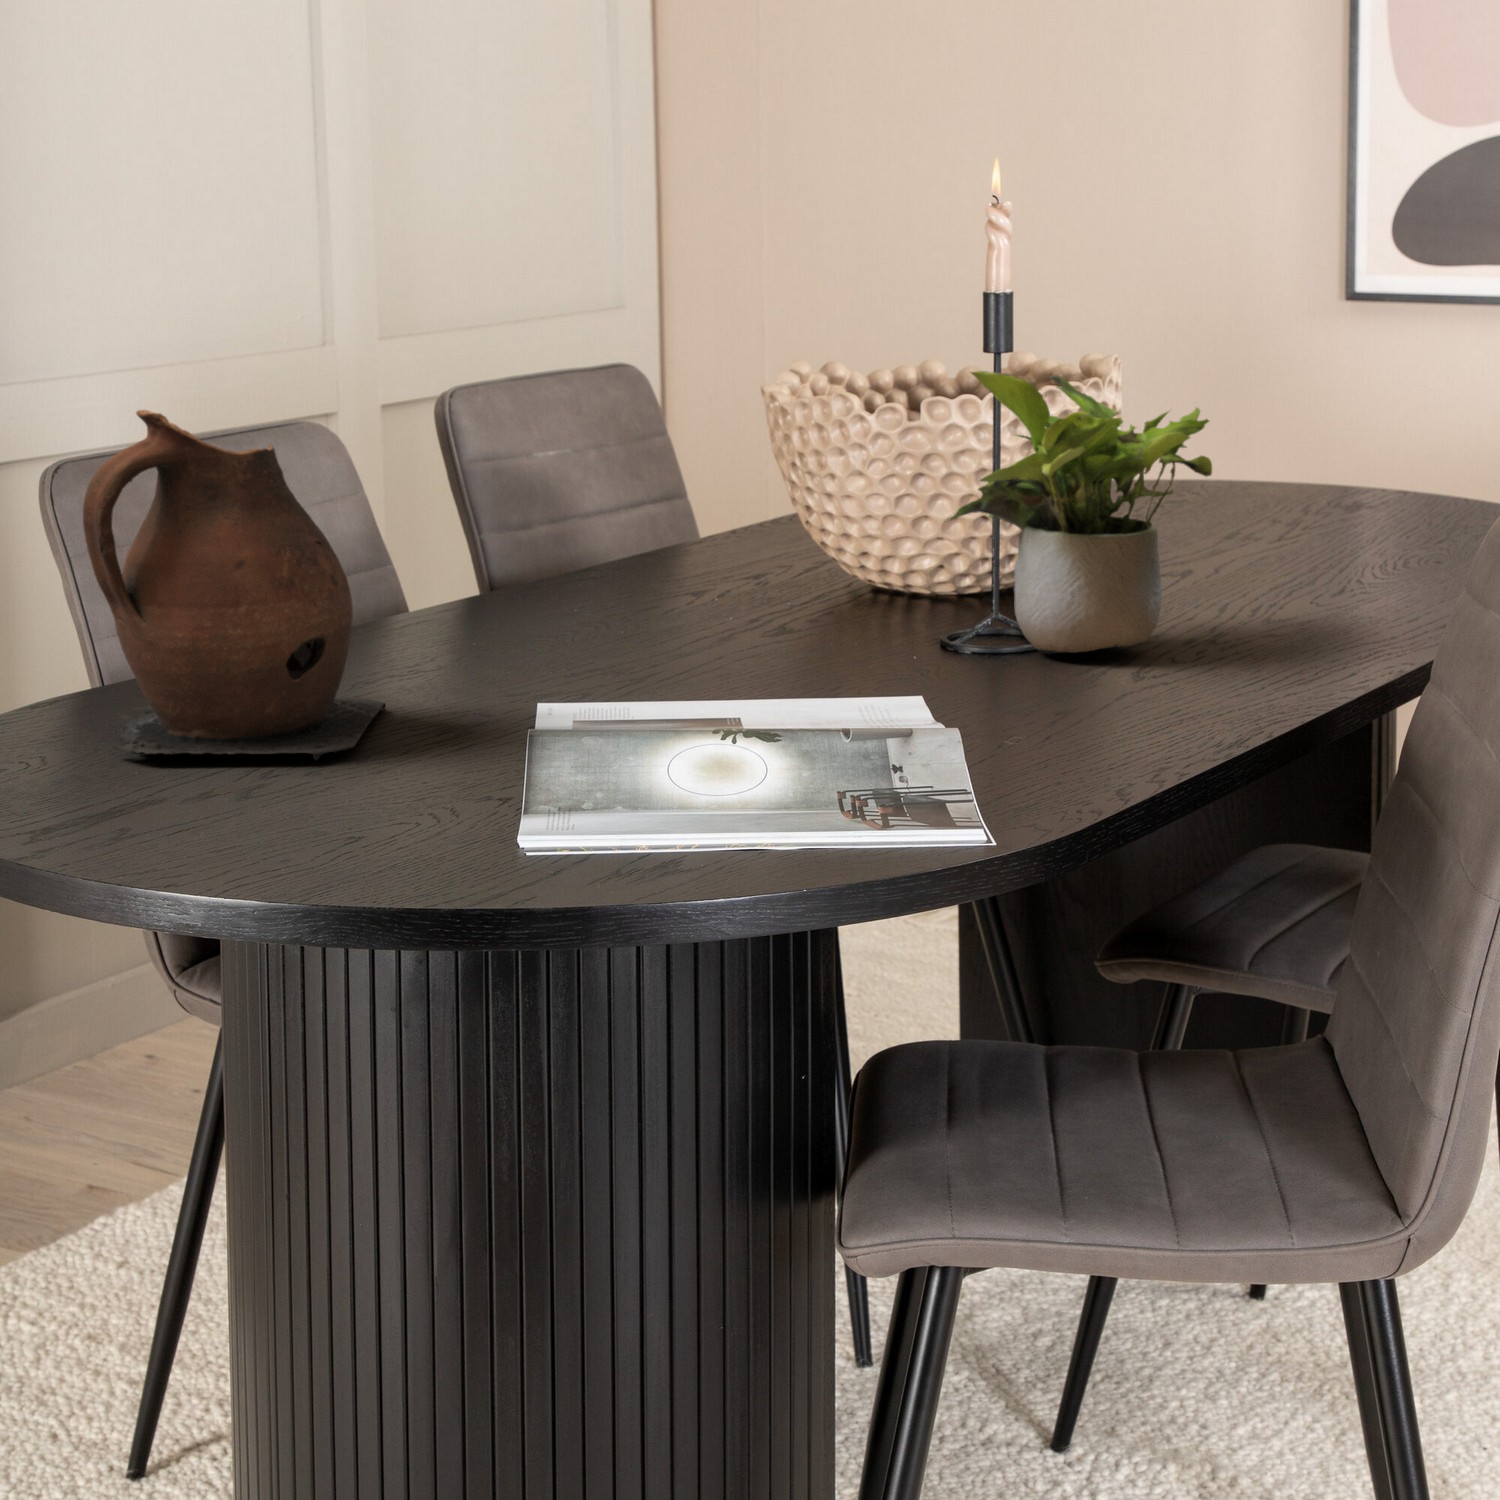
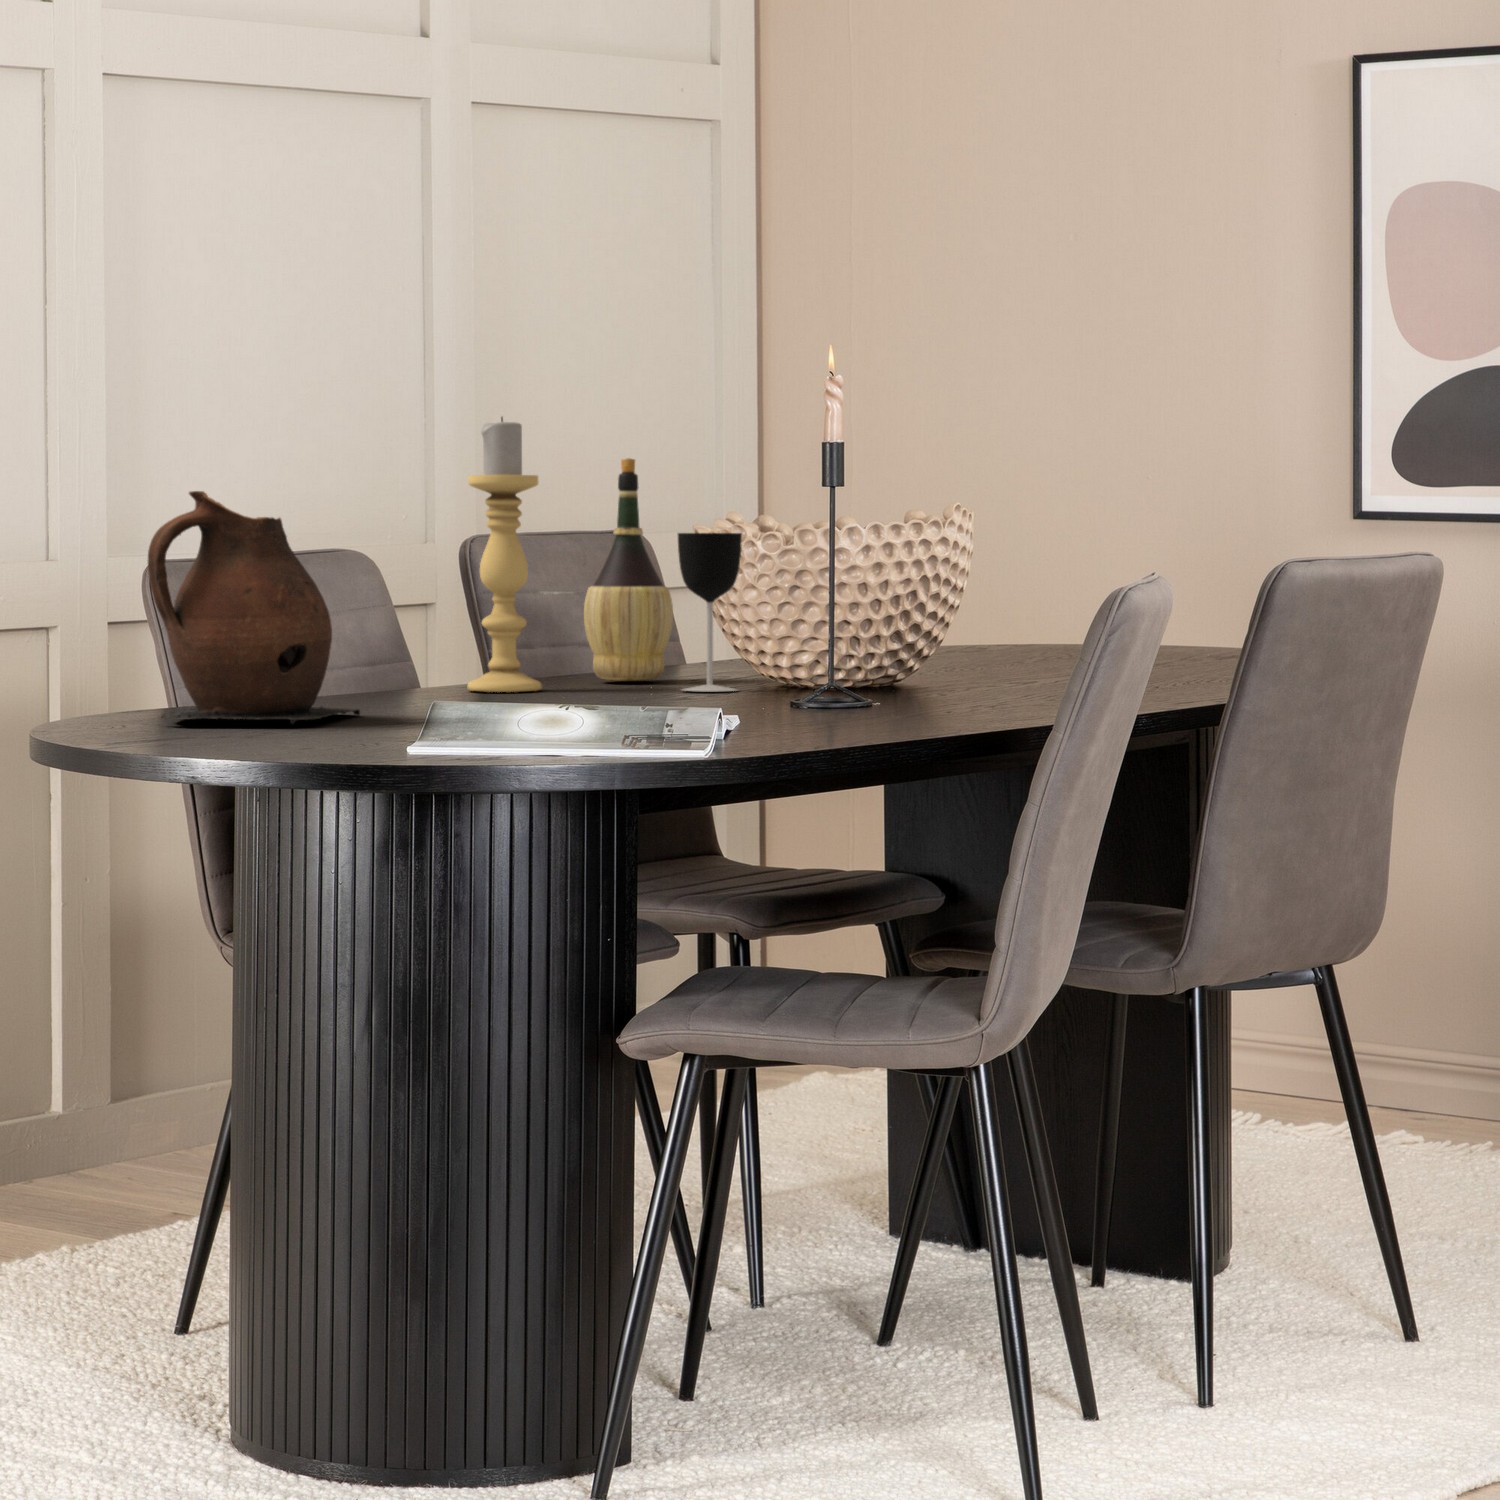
candle holder: none [472,242,575,619] -> present [467,417,542,692]
wine bottle: none [609,285,725,579] -> present [584,458,673,681]
potted plant: present [951,371,1212,654] -> none [791,489,983,703]
wine glass: none [758,396,843,614] -> present [678,533,742,692]

